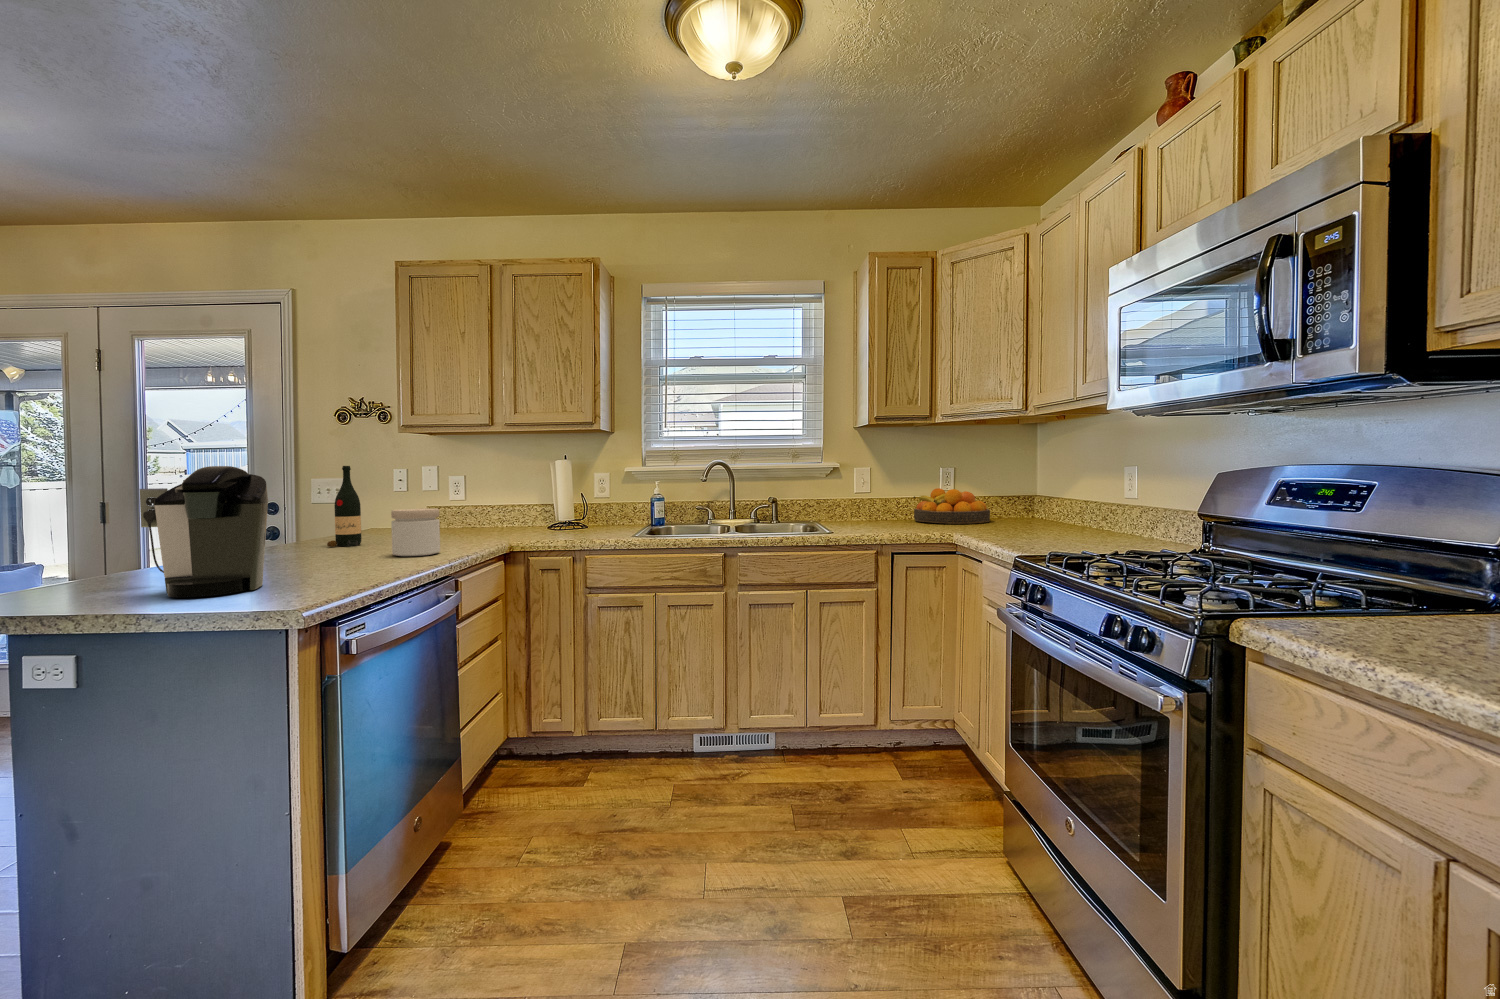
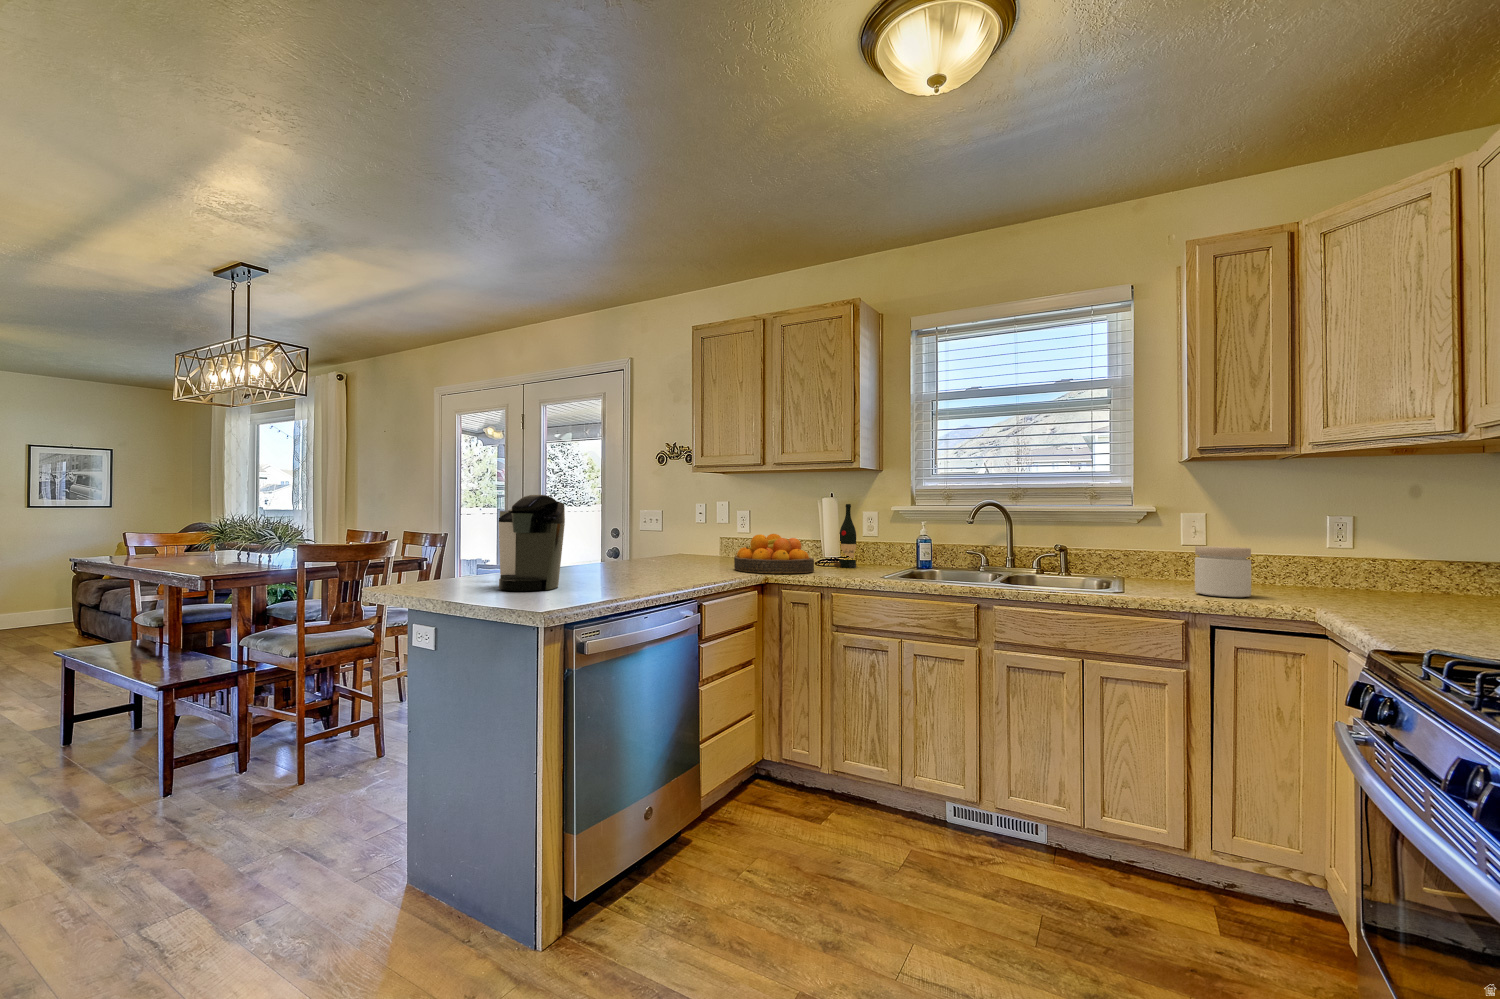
wine bottle: present [327,466,362,547] -> present [834,504,856,568]
fruit bowl: present [913,488,990,524] -> present [734,534,814,573]
jar: present [391,508,440,556] -> present [1195,546,1251,597]

